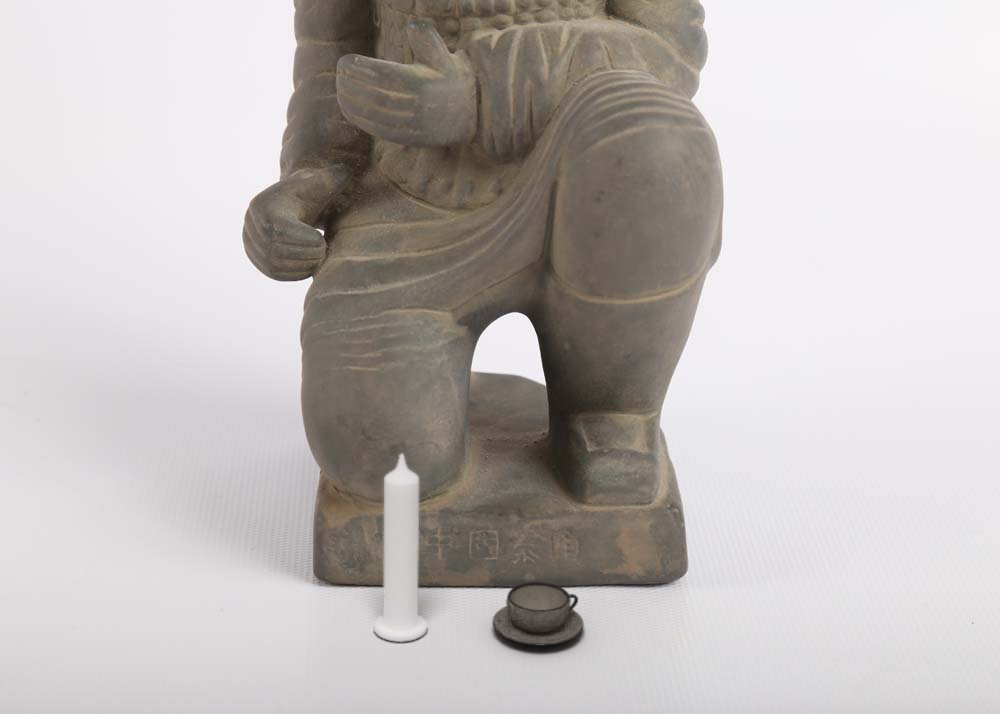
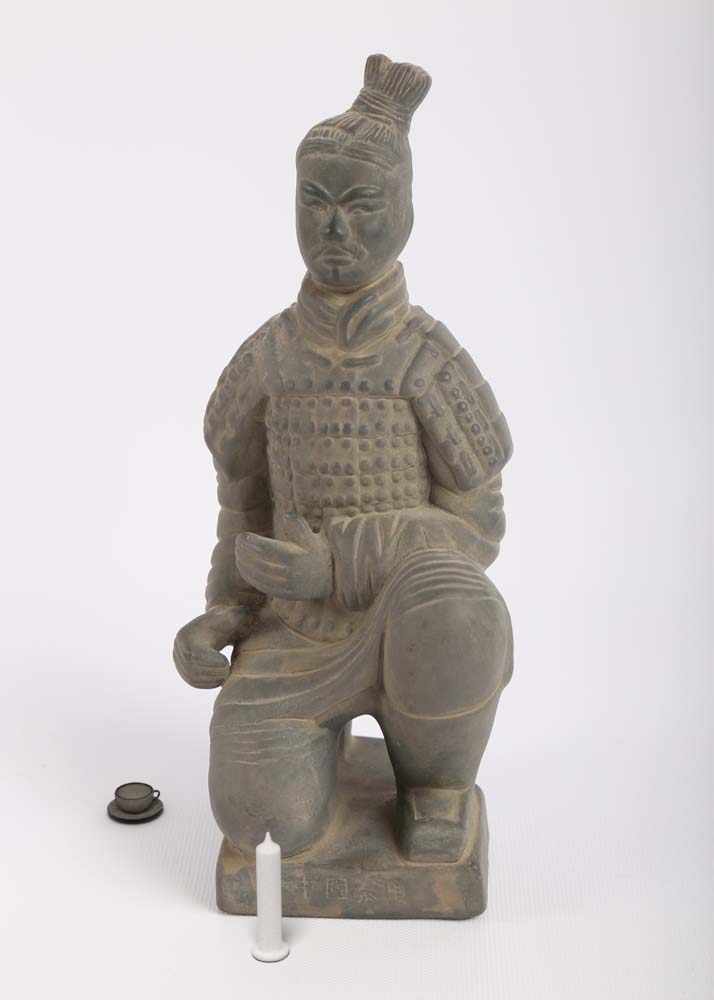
teacup: present [493,582,584,646] -> present [107,782,163,820]

